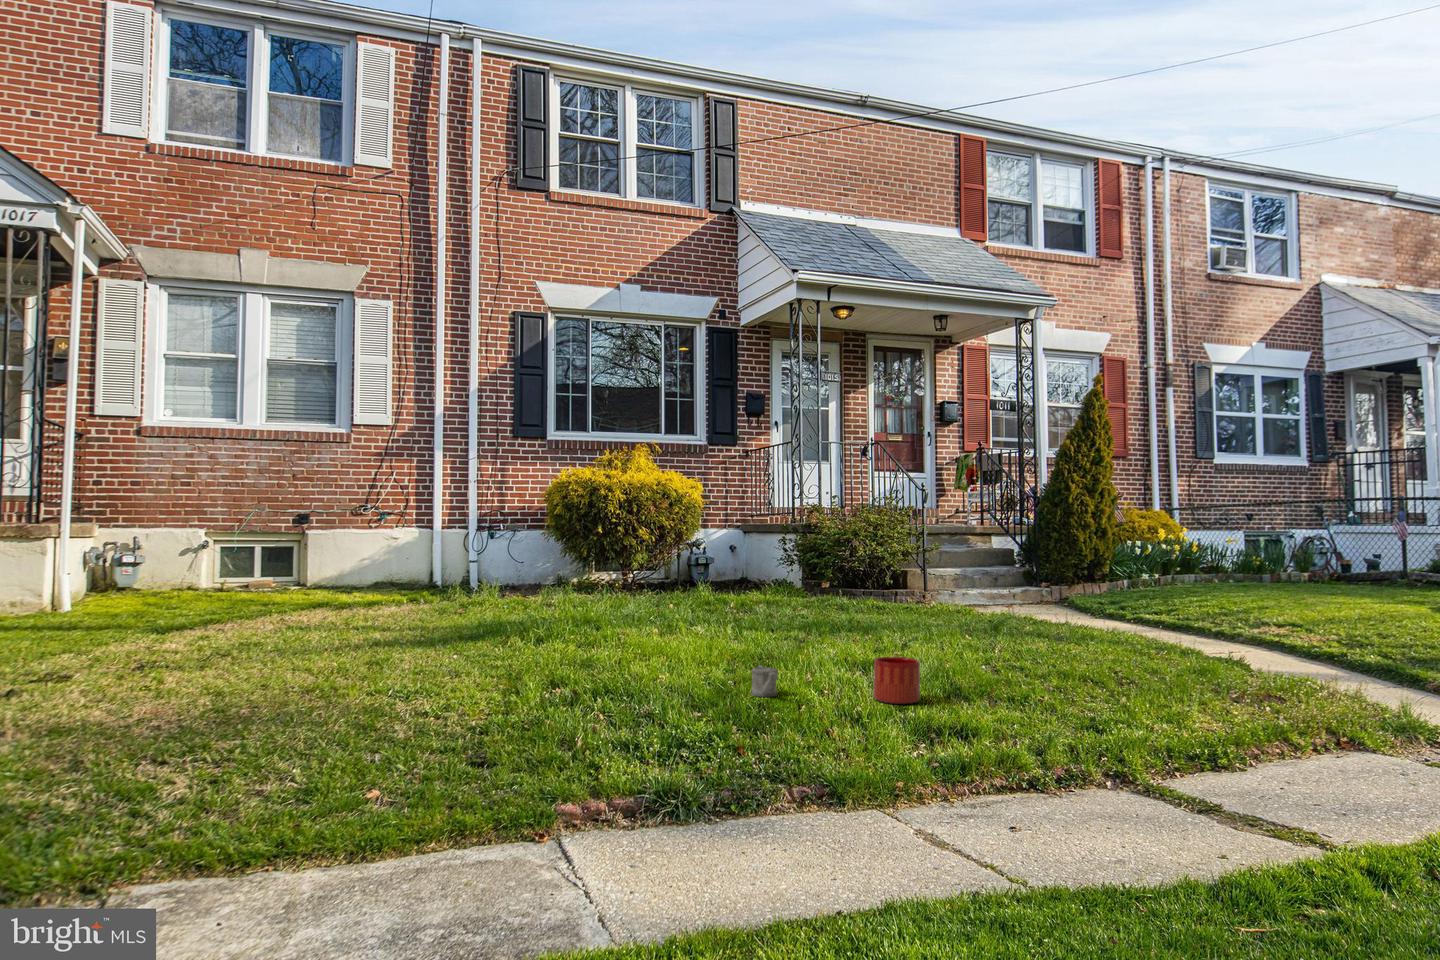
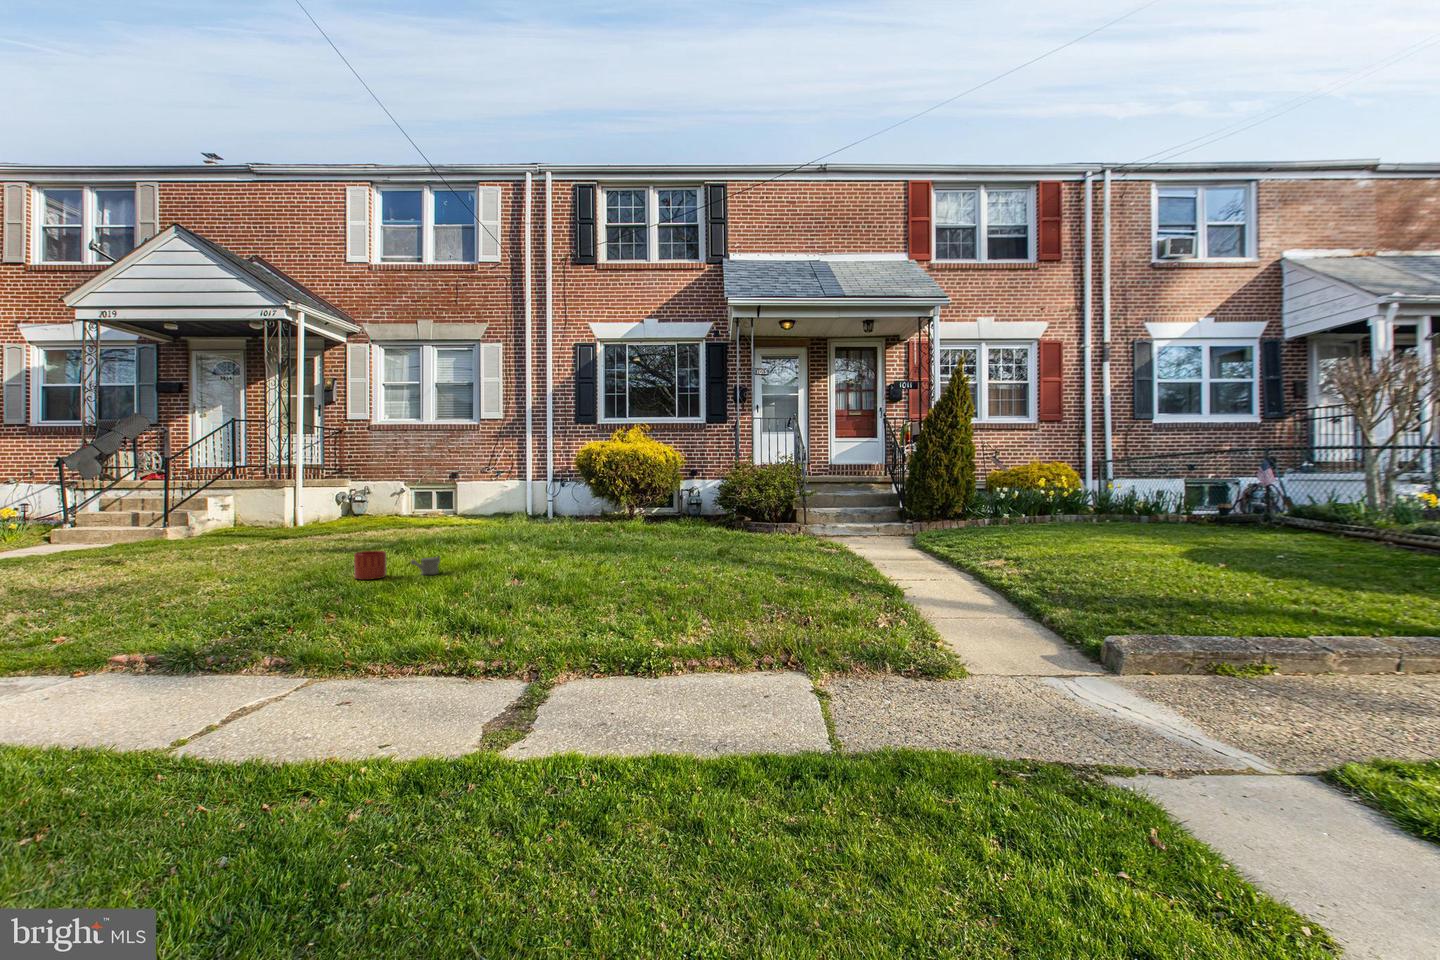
planter: present [873,657,920,704] -> present [354,551,387,580]

